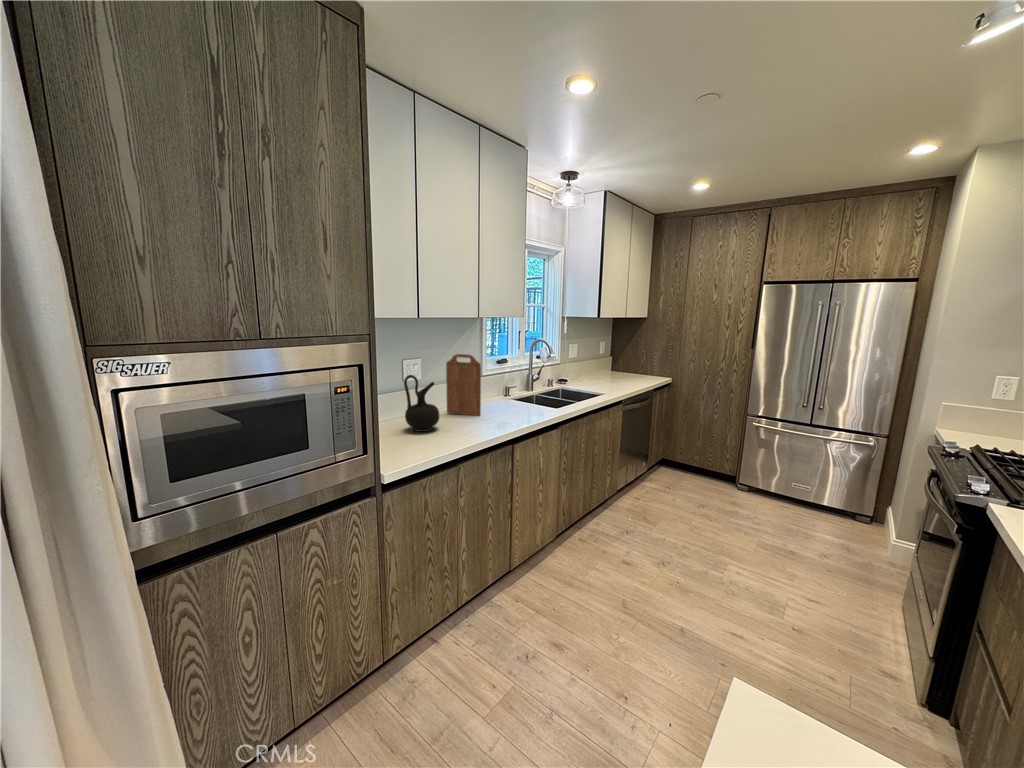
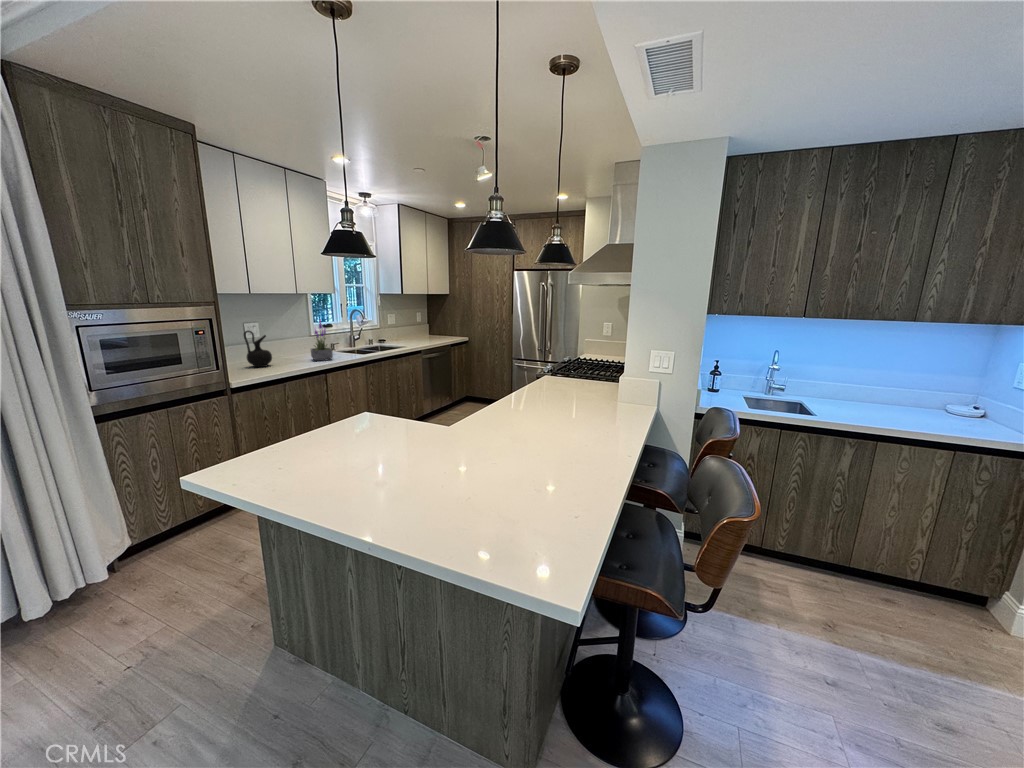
cutting board: present [446,354,481,416] -> none [277,318,306,359]
potted plant: none [489,356,522,421] -> present [311,320,333,361]

